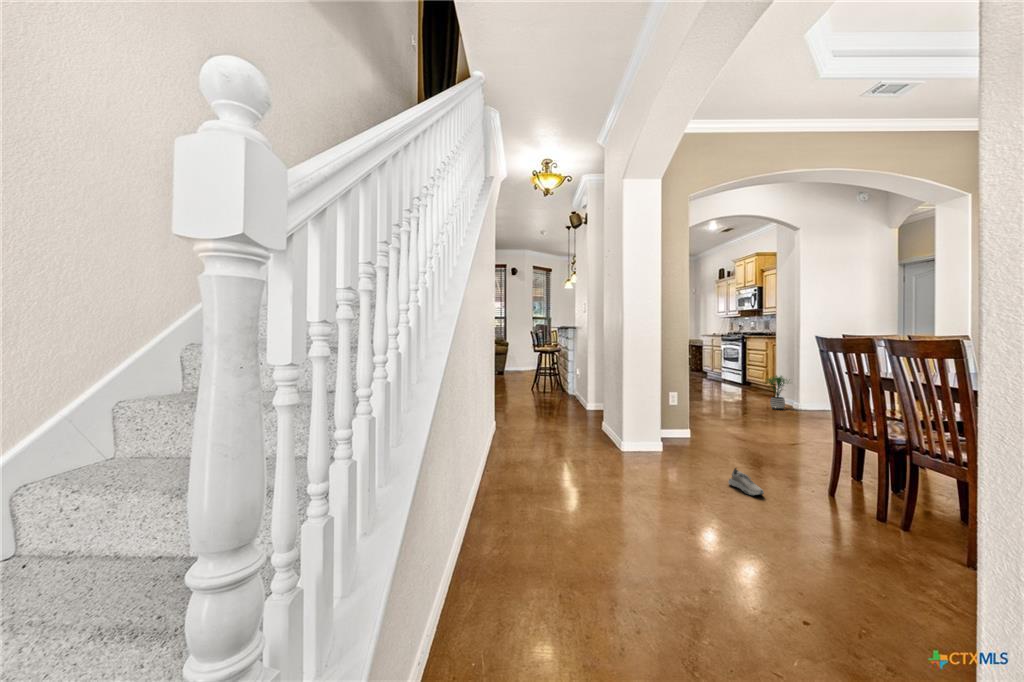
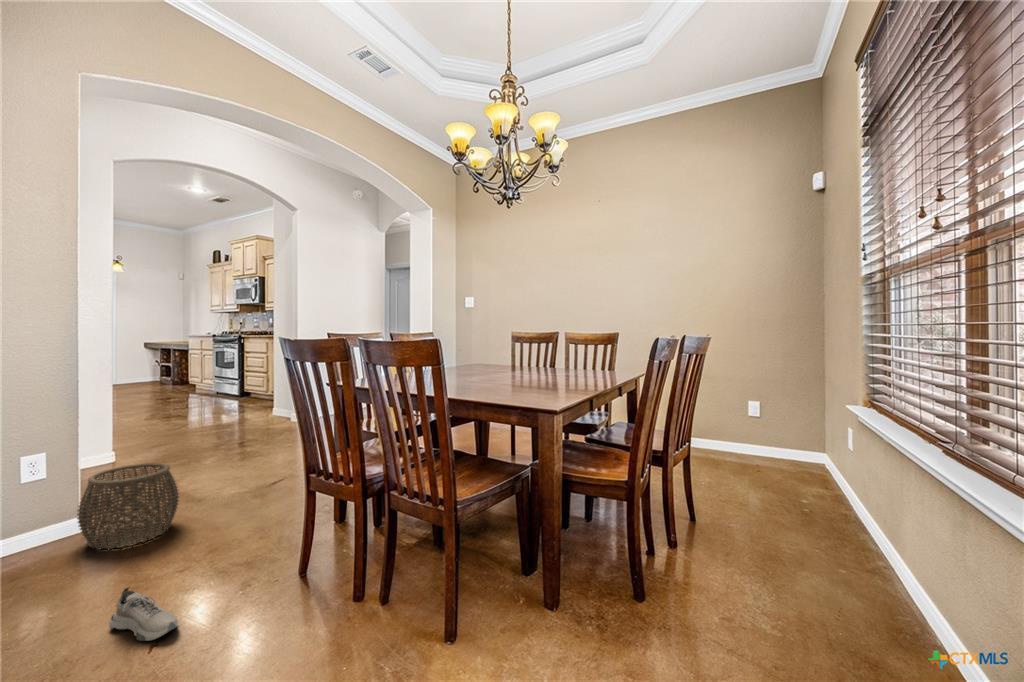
potted plant: present [767,376,789,410] -> none [255,382,290,426]
woven basket: none [692,413,740,457] -> present [77,463,179,549]

